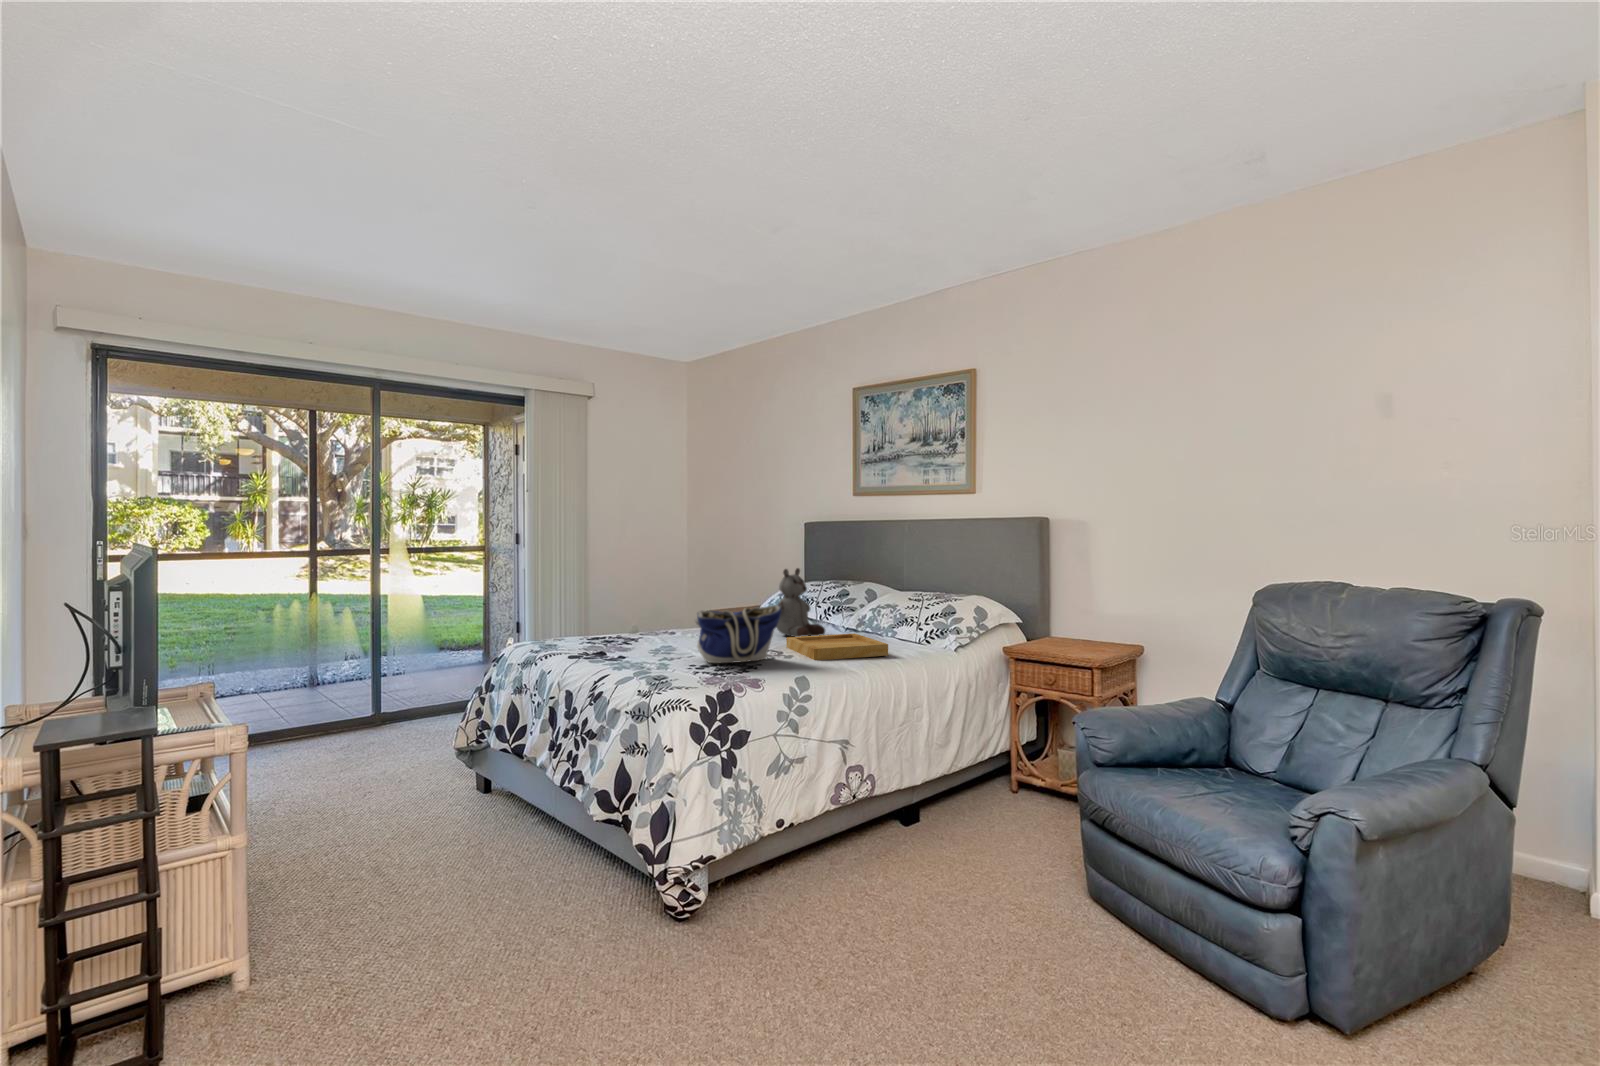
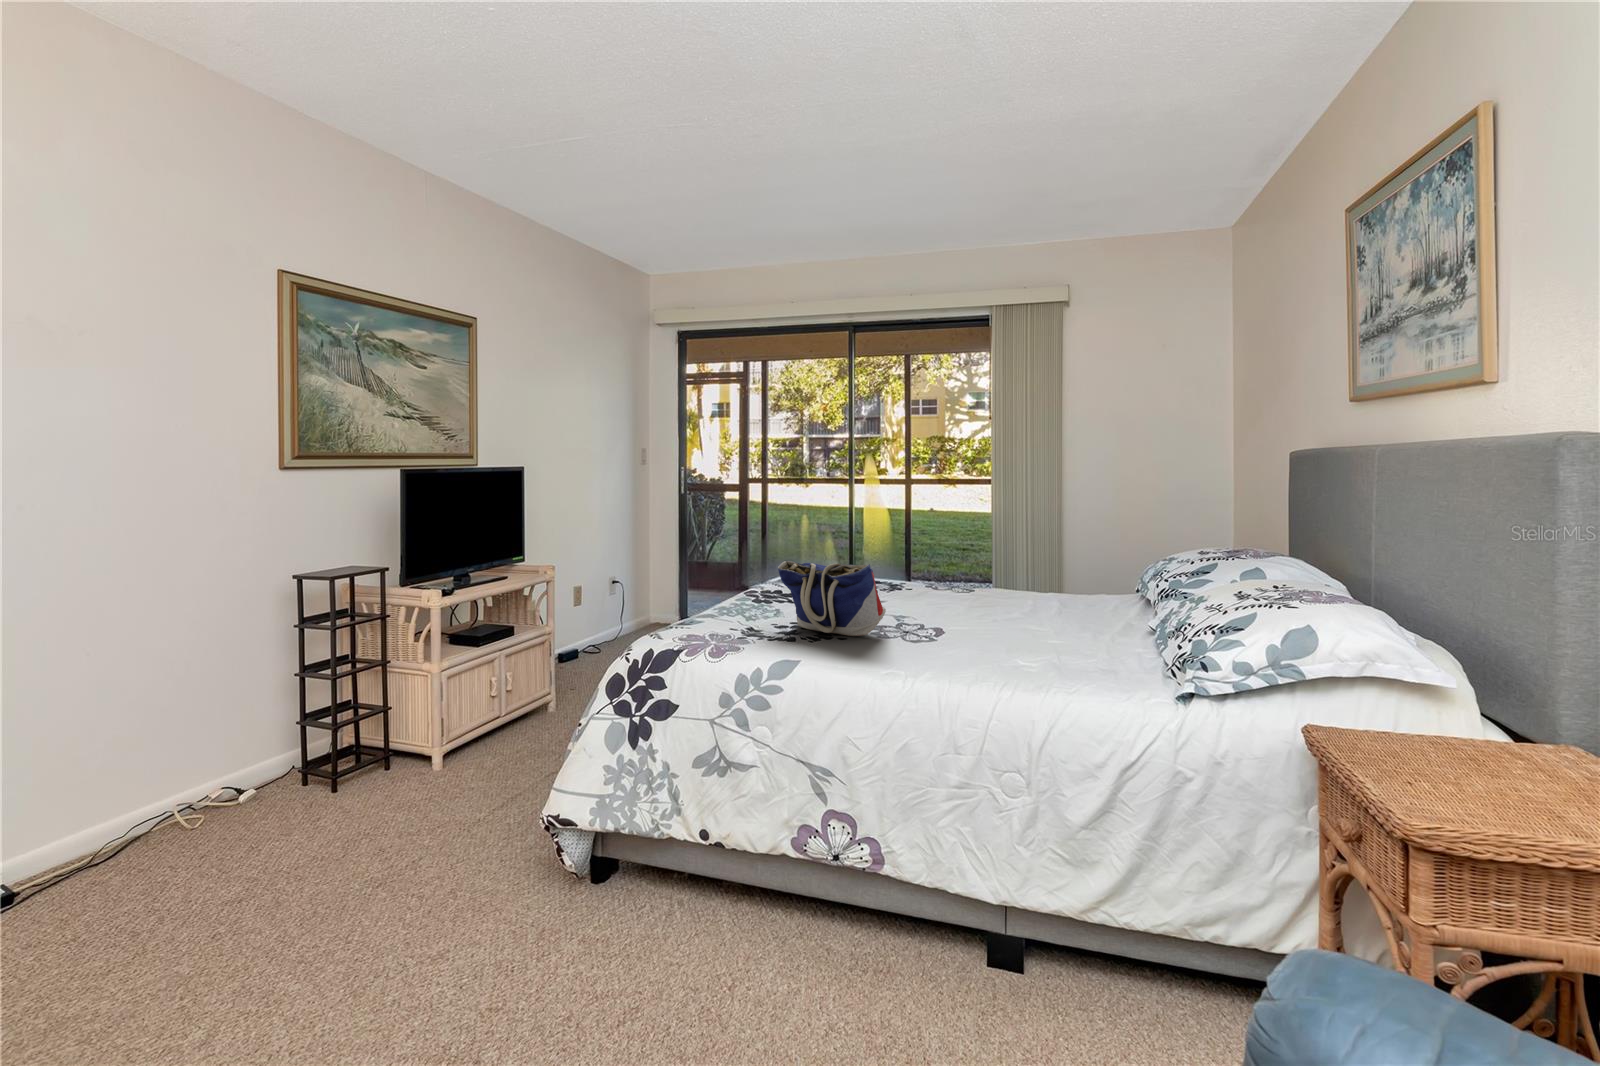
stuffed bear: present [776,568,825,637] -> none [1029,524,1118,633]
tray: present [787,633,888,660] -> none [920,619,1087,671]

